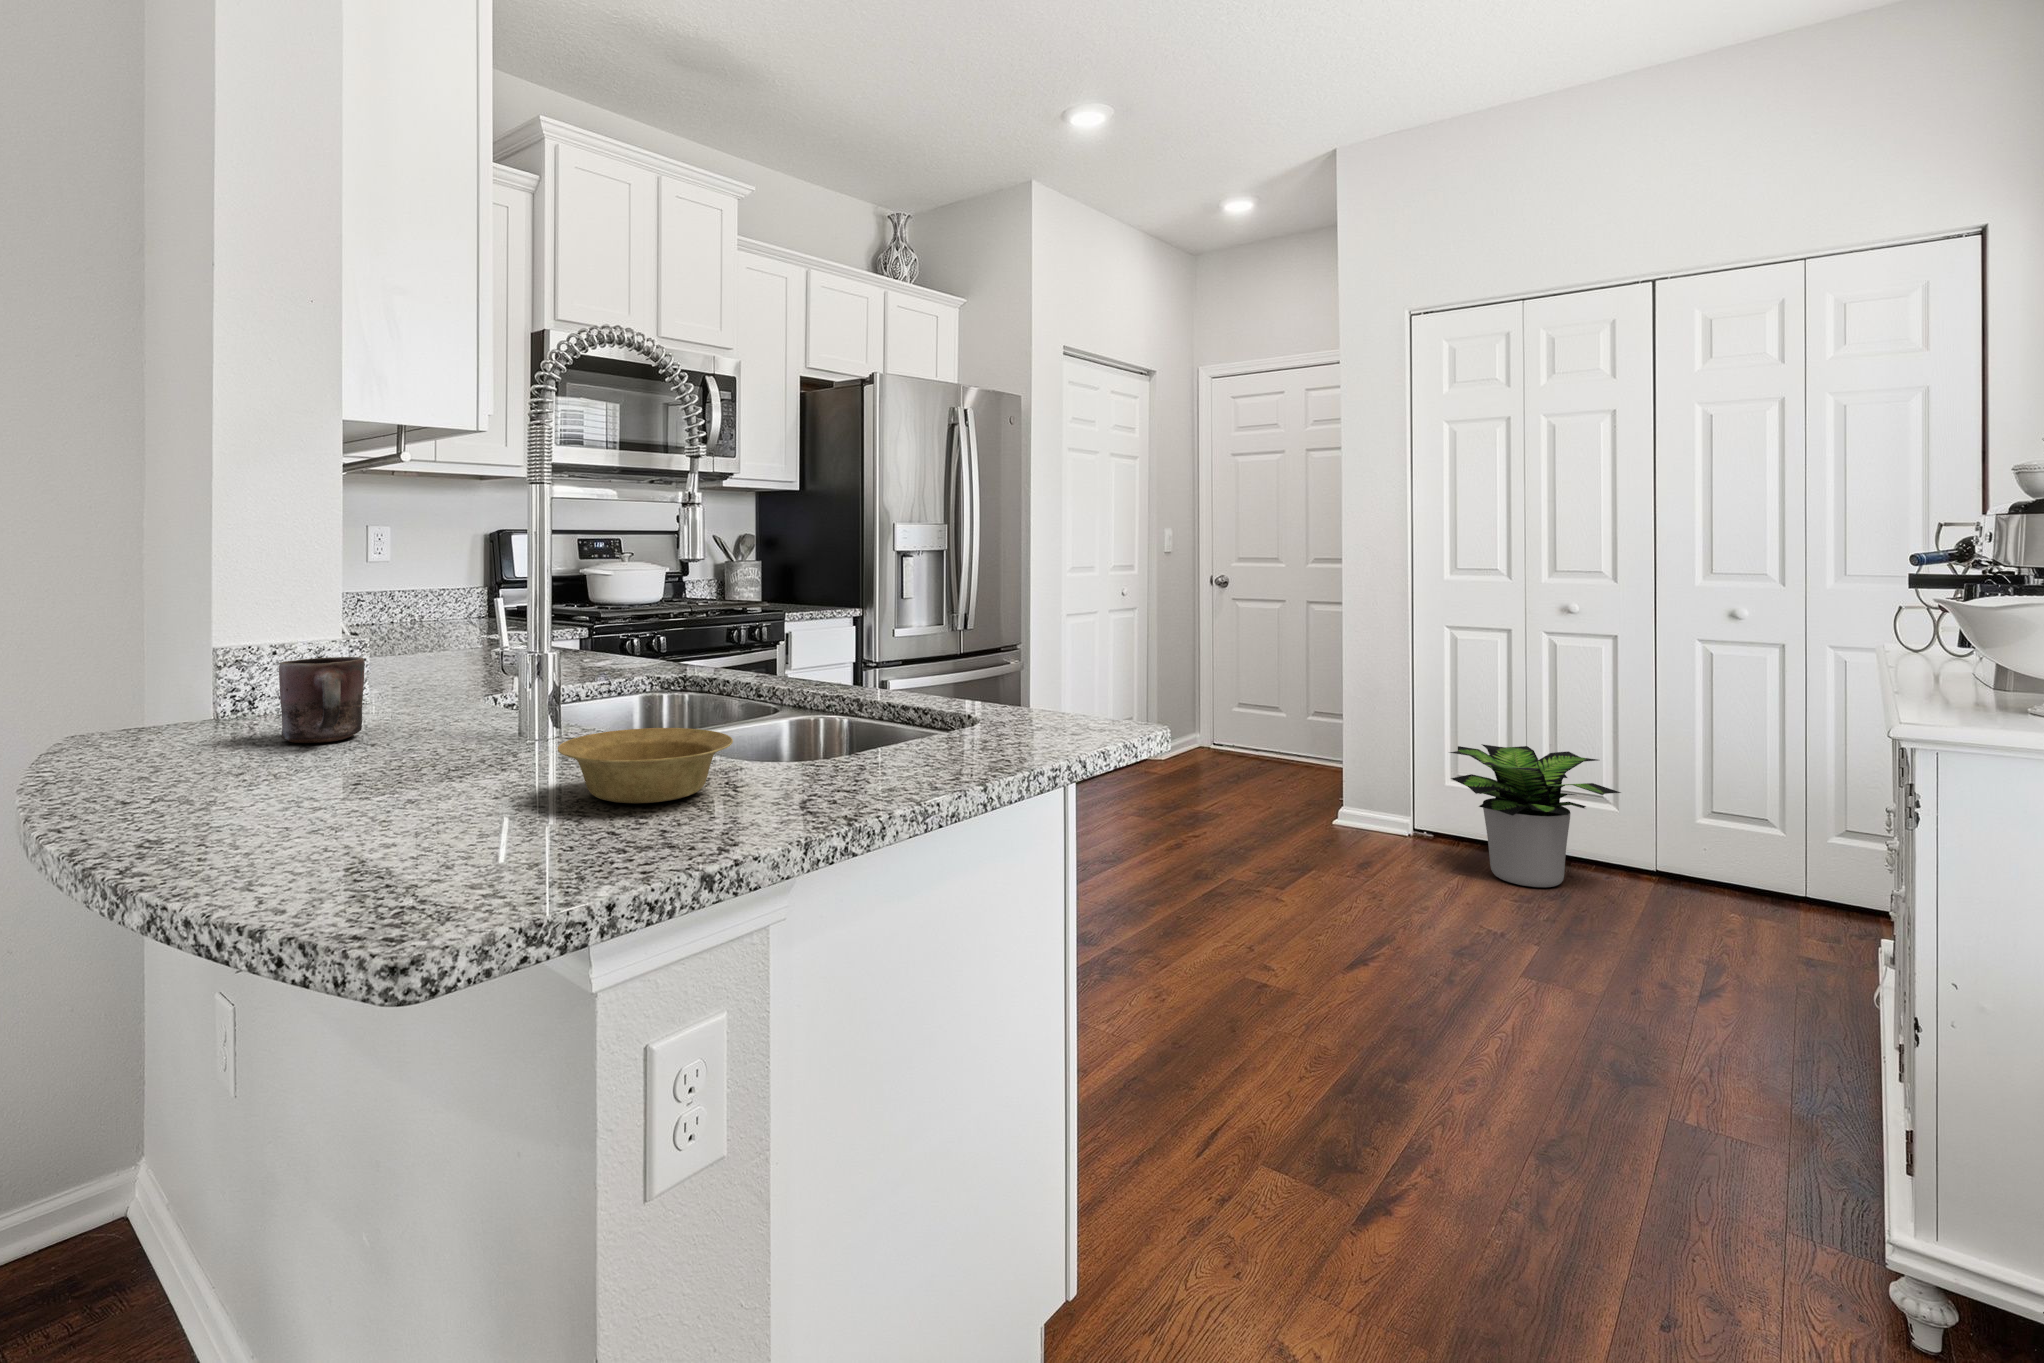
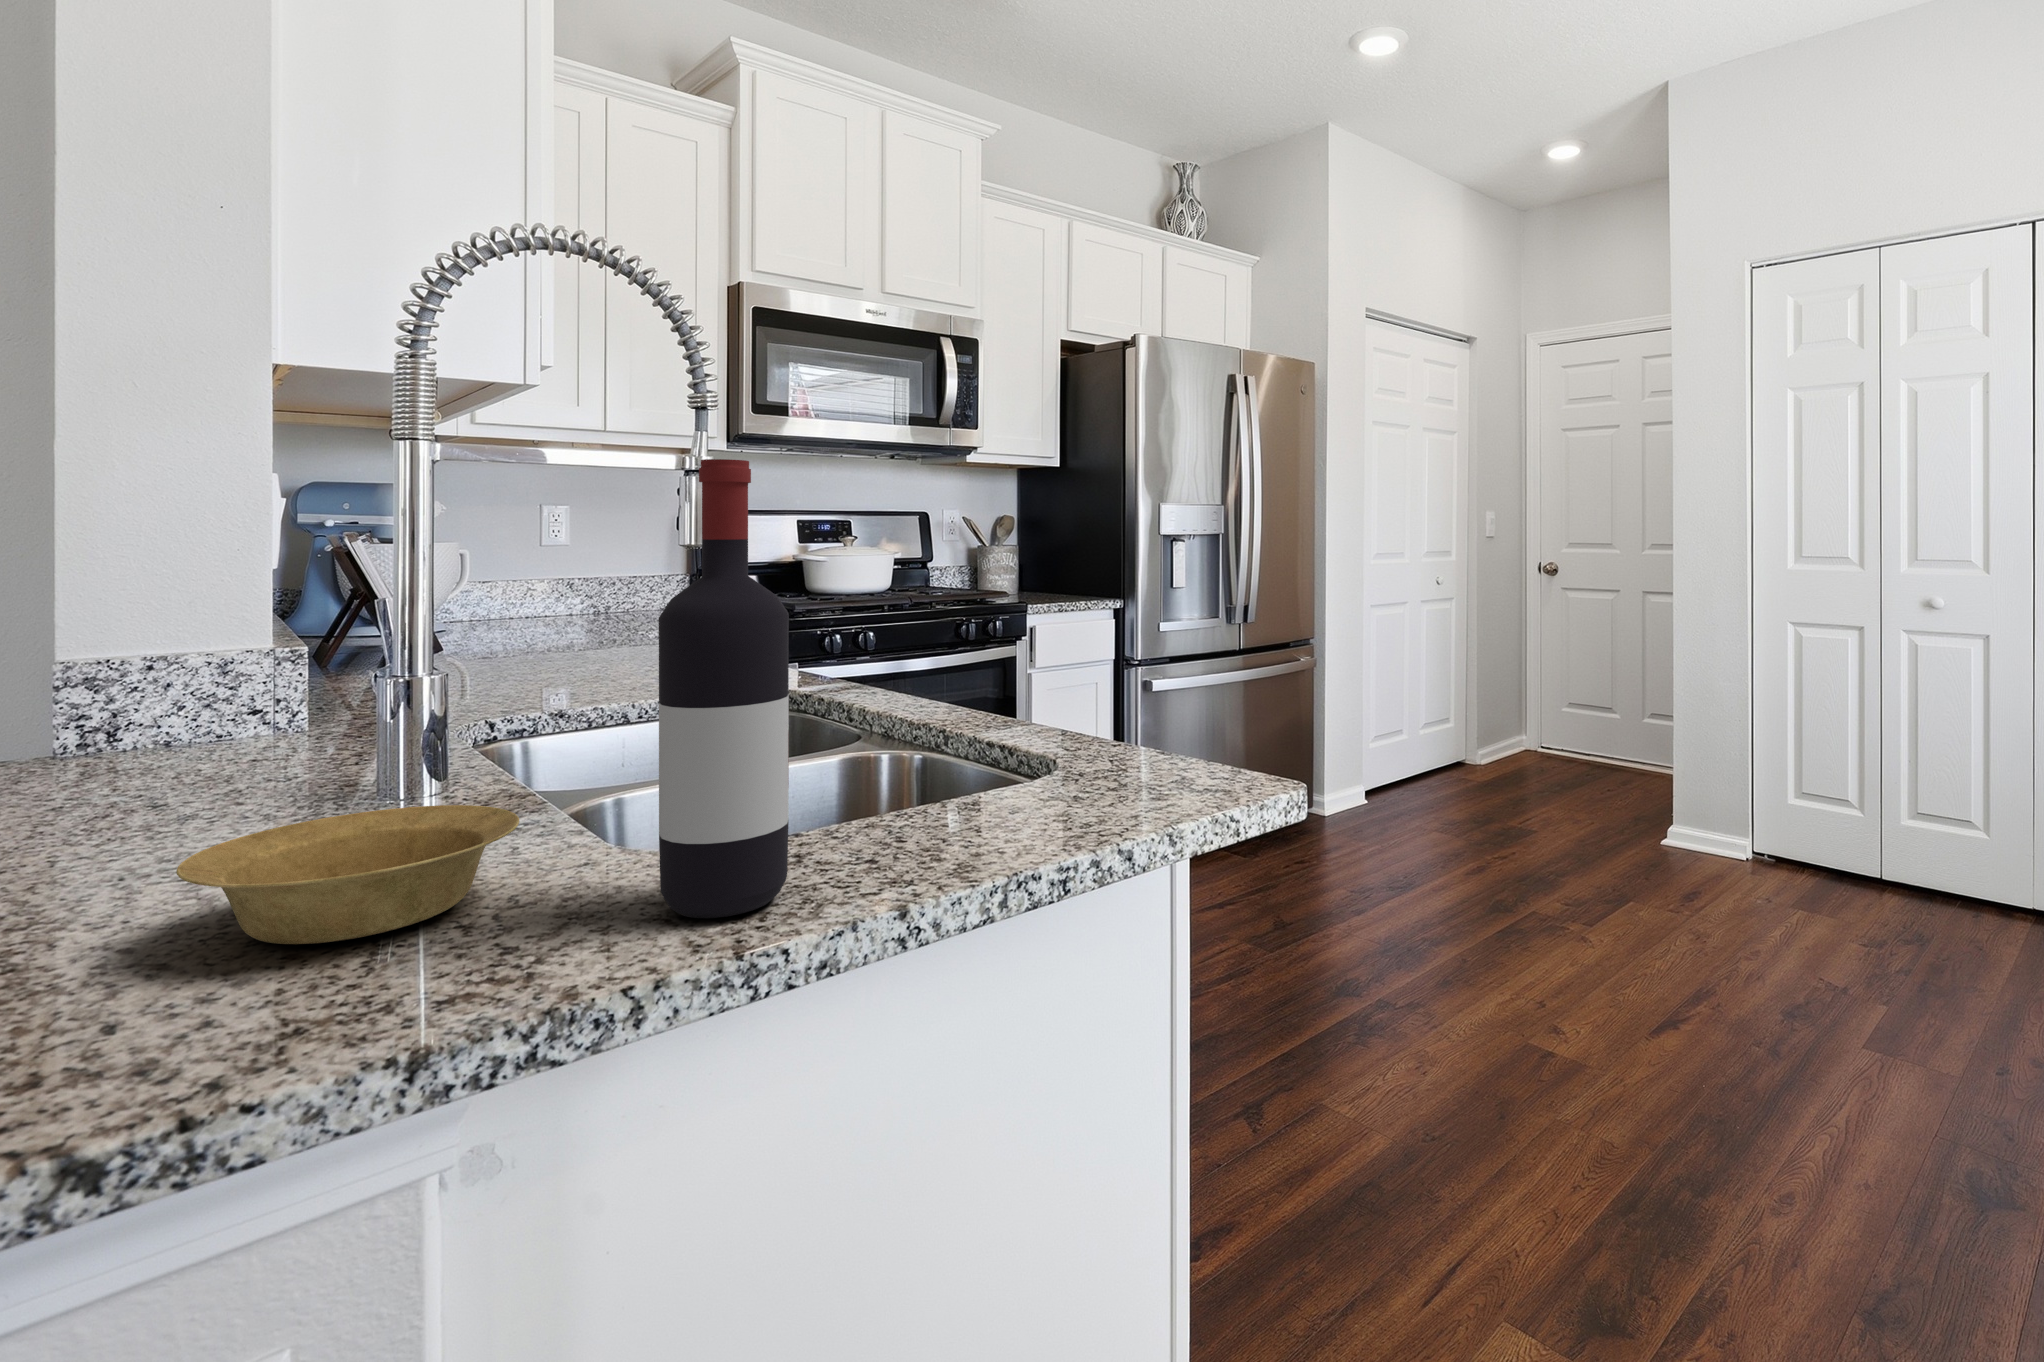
wine bottle: none [828,496,904,792] -> present [658,459,789,918]
mug: present [279,657,365,743] -> none [48,681,196,803]
potted plant: present [1450,744,1621,887] -> none [1784,759,1987,928]

